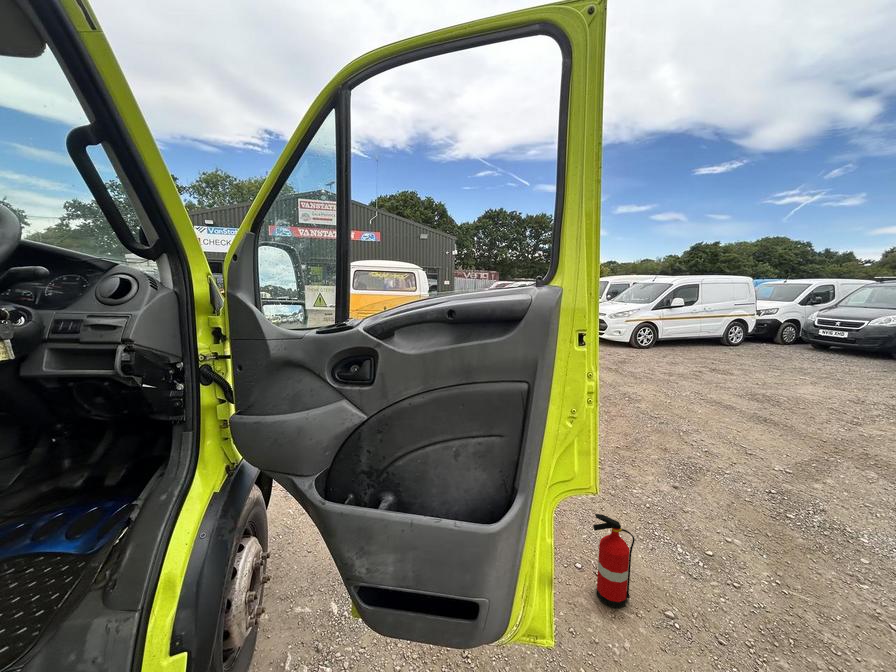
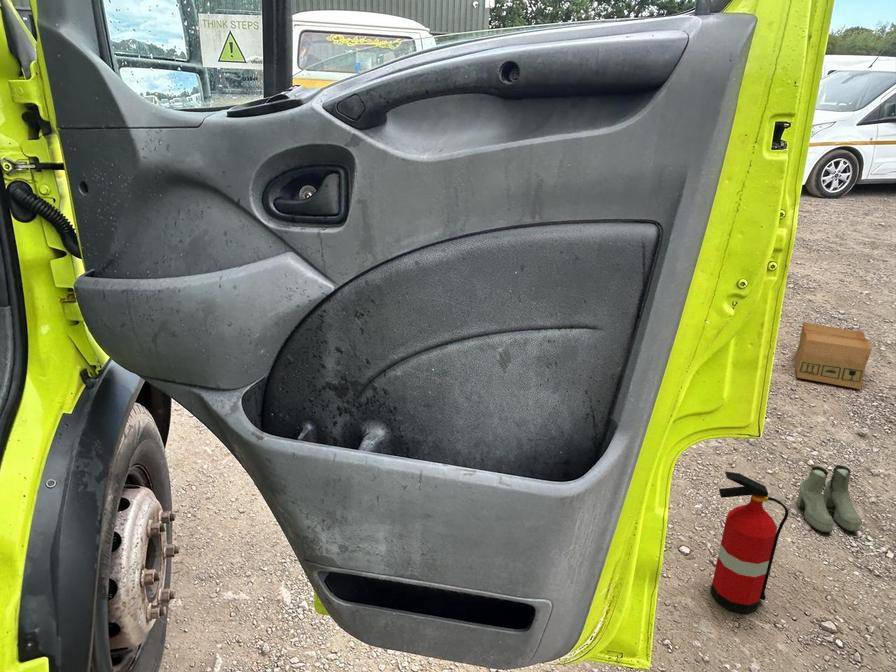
cardboard box: none [633,420,674,459] -> present [795,322,872,389]
boots: none [643,507,681,551] -> present [797,465,861,532]

